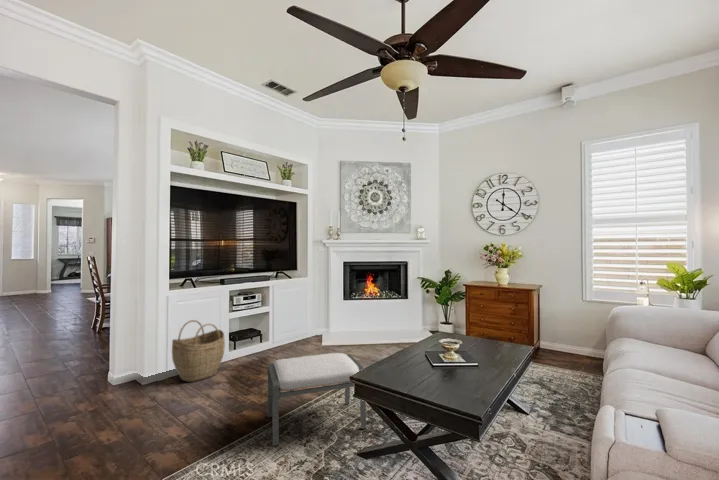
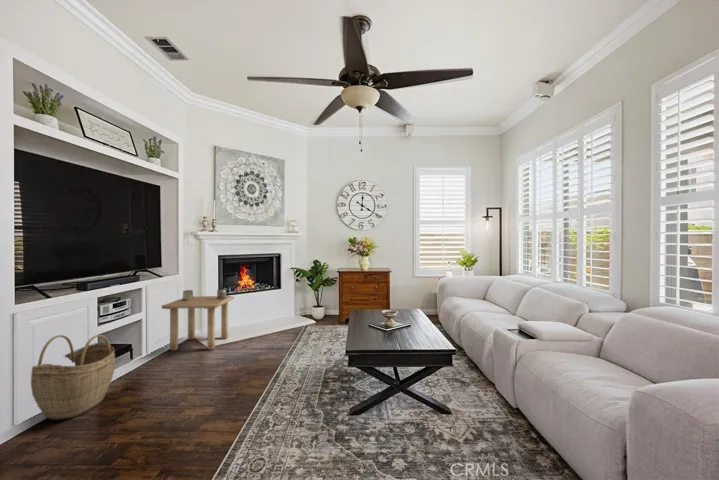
side table: none [283,294,347,352] -> present [162,289,234,350]
ottoman: present [268,353,366,446] -> none [231,337,337,438]

